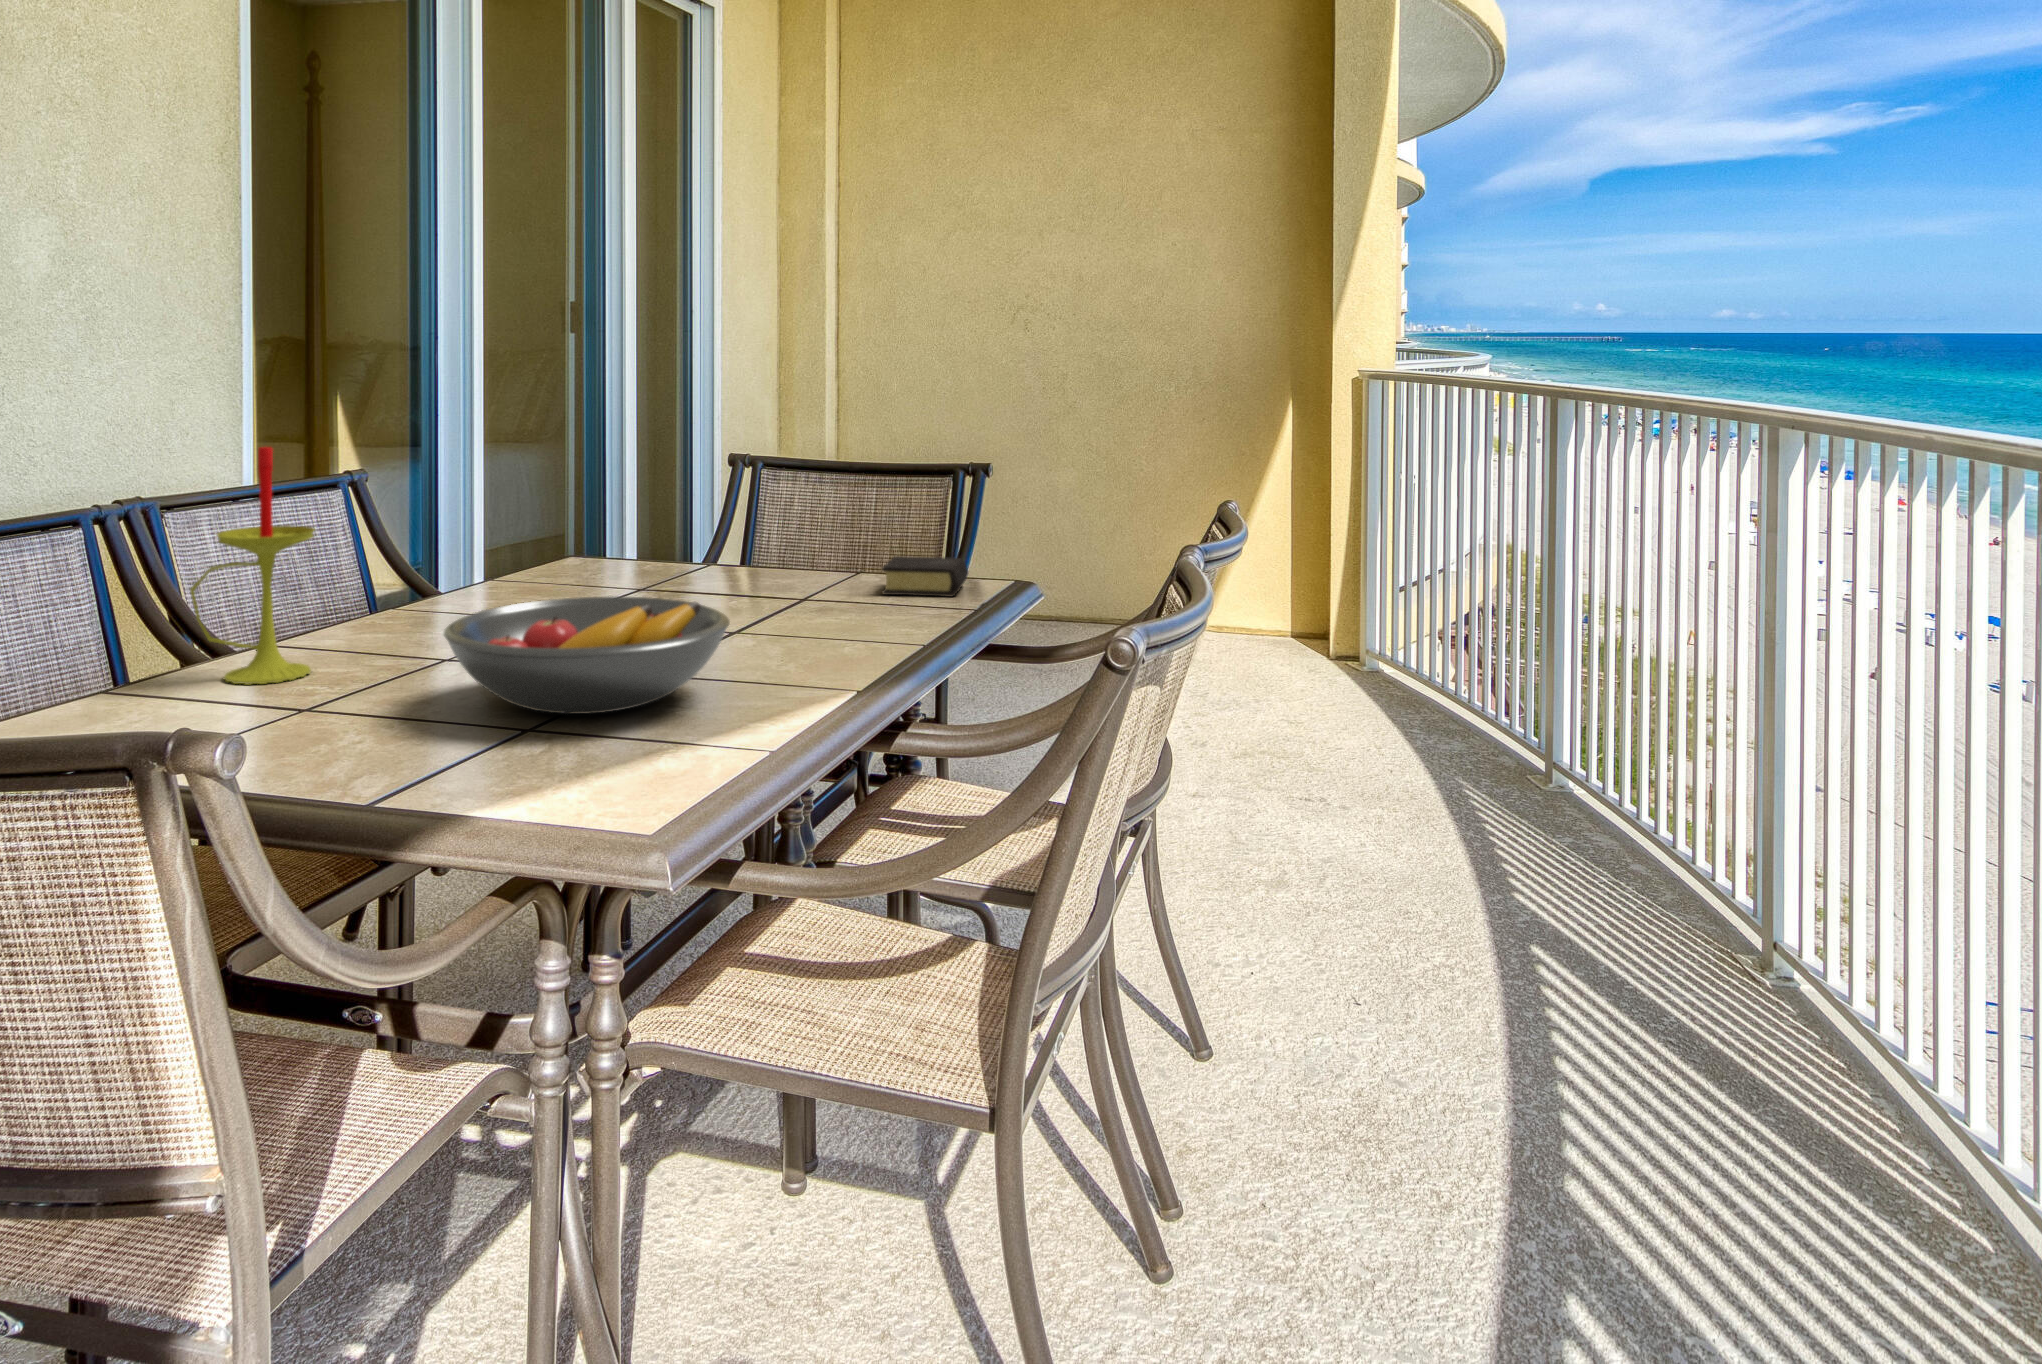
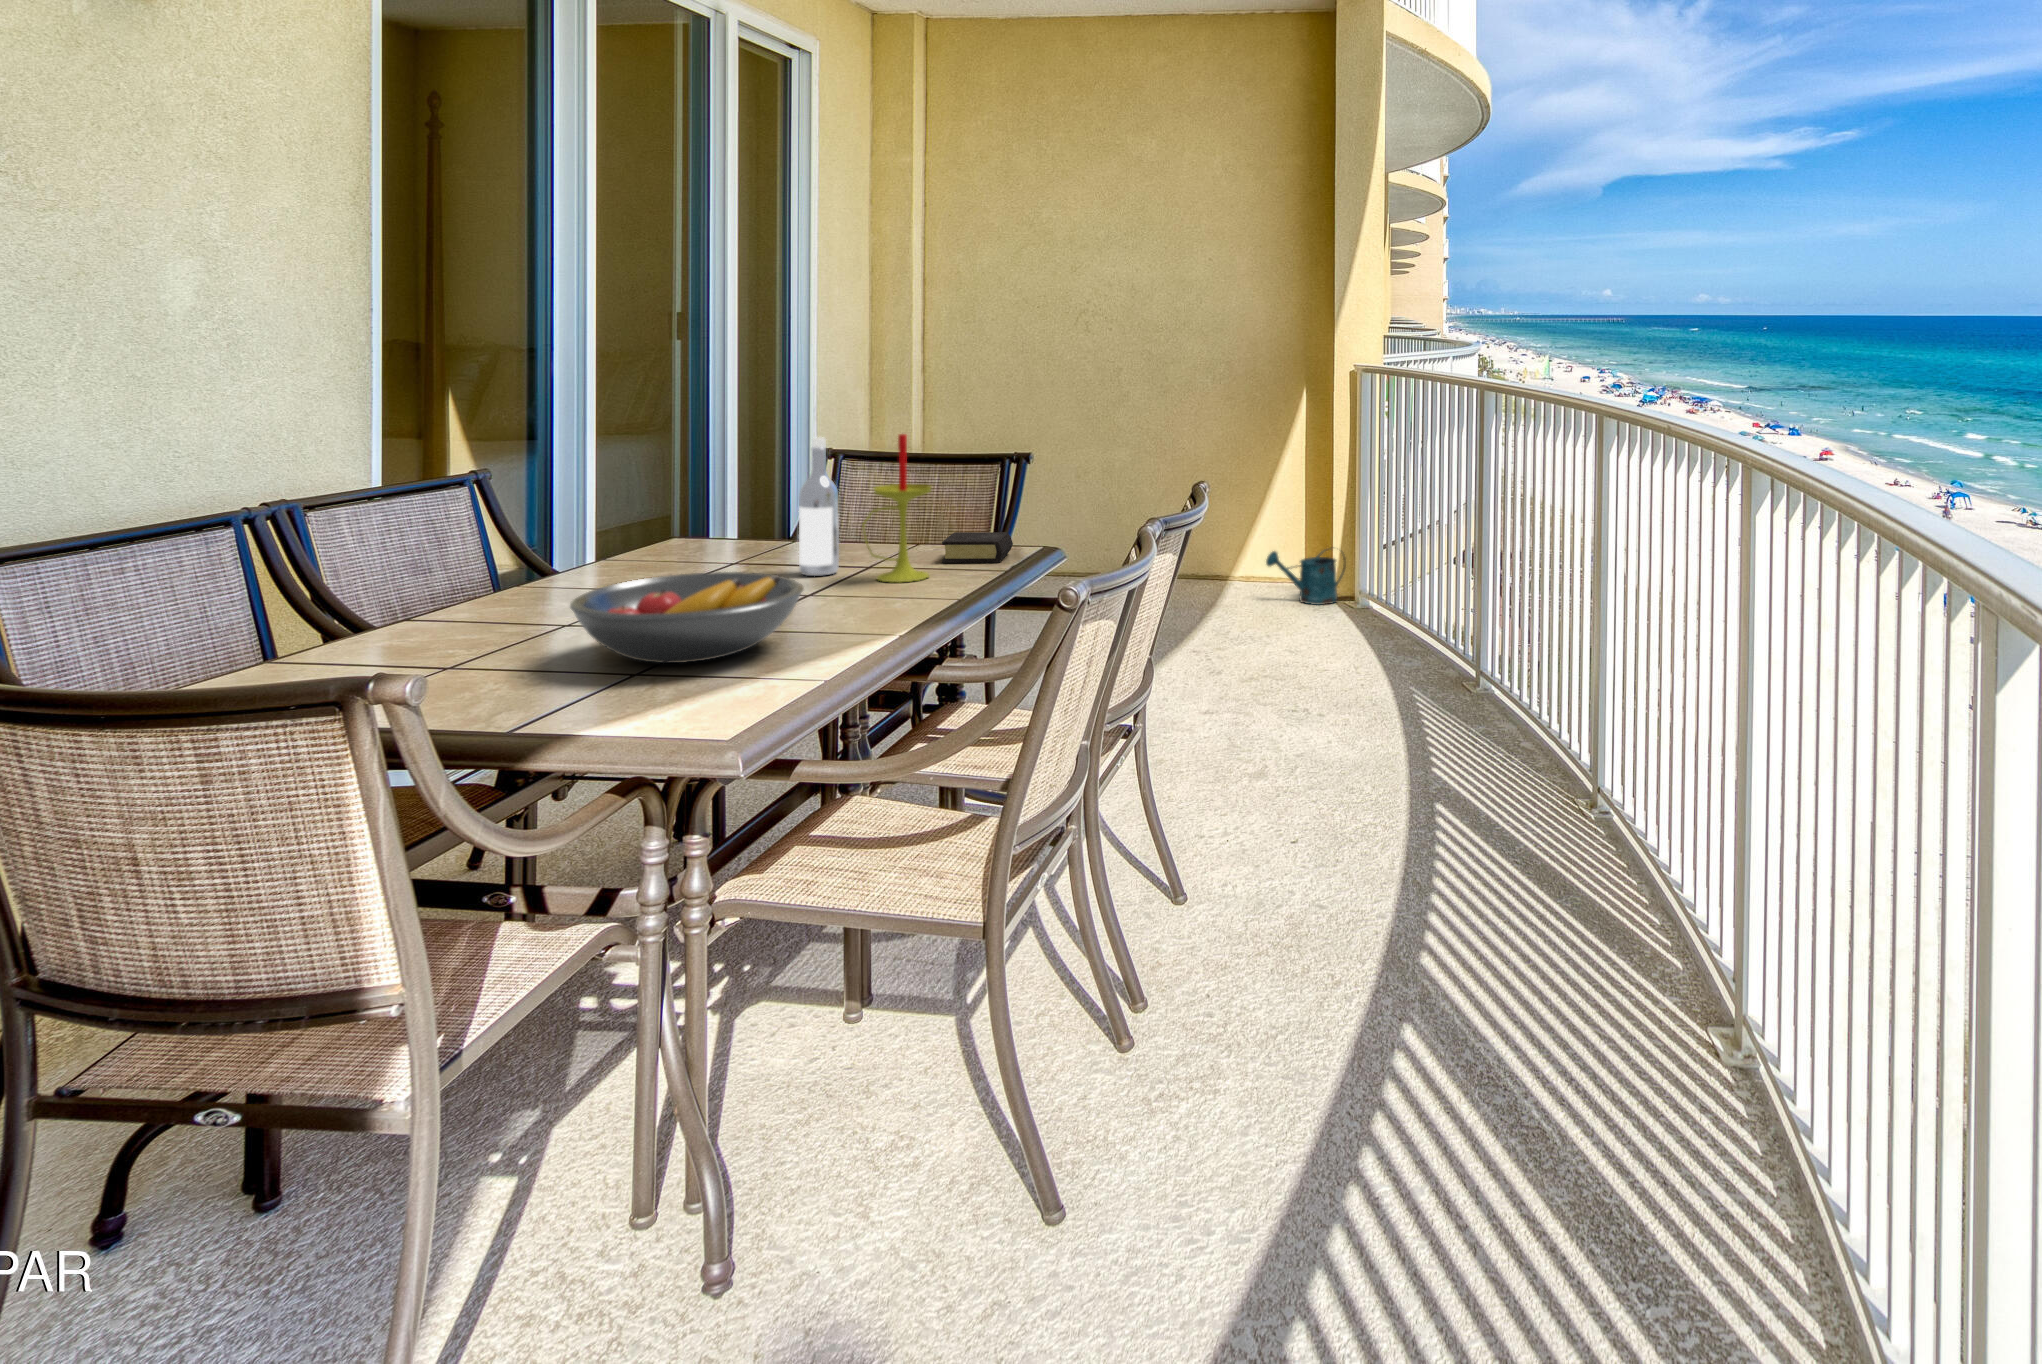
wine bottle: none [709,431,756,606] -> present [799,437,839,576]
candle: present [190,447,315,685] -> present [862,434,931,583]
watering can: none [1243,593,1346,665] -> present [1266,551,1346,605]

